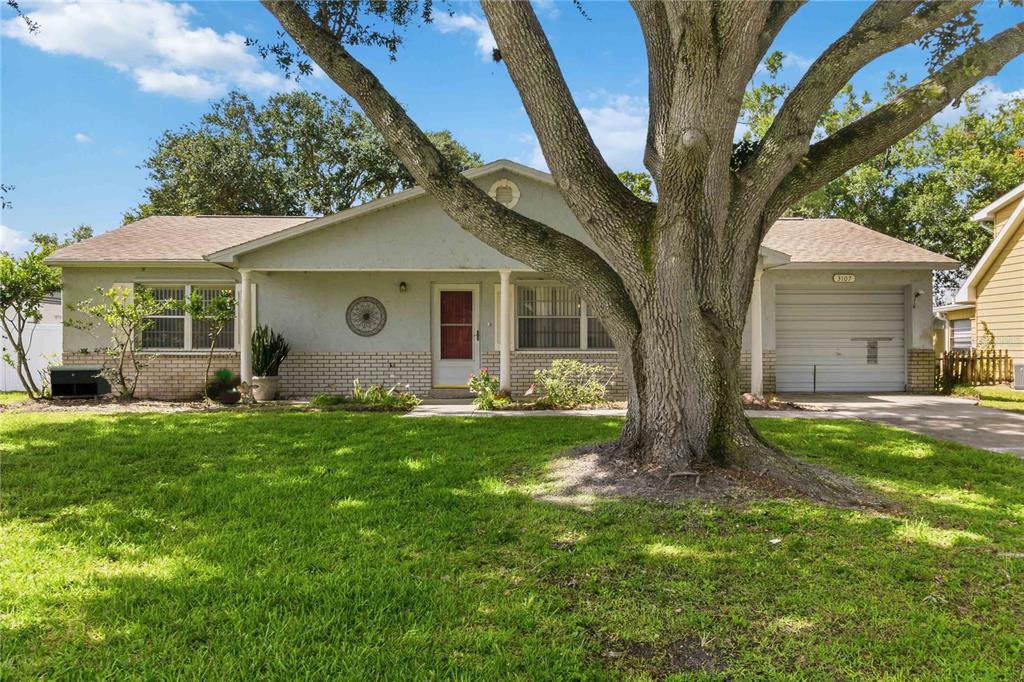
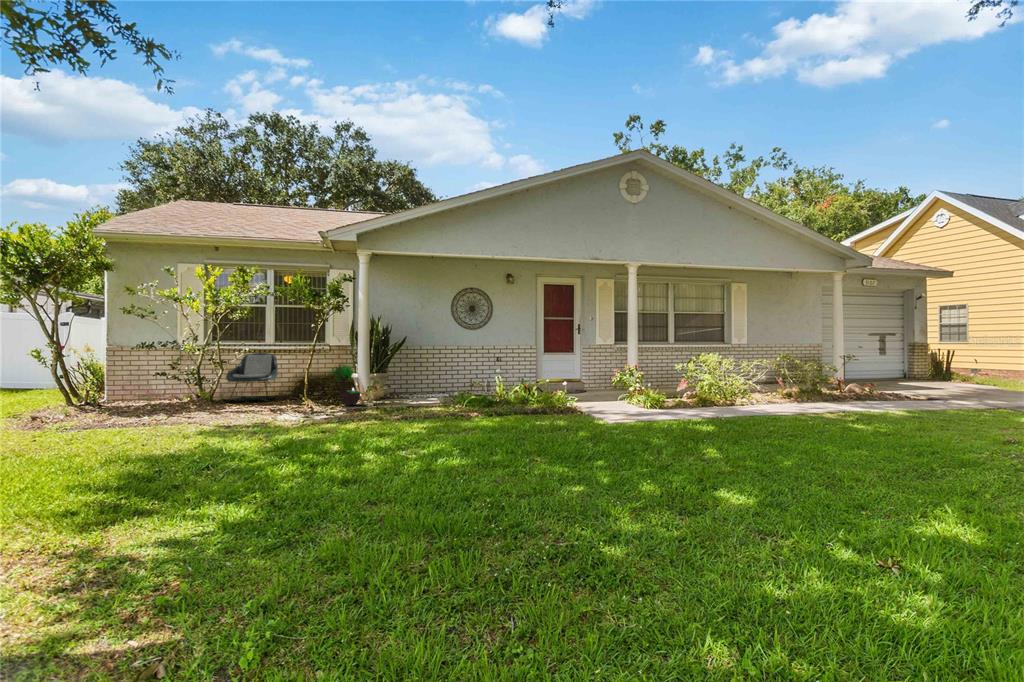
lounge chair: none [142,358,192,400] -> present [226,353,278,403]
storage bench: present [49,365,112,400] -> none [100,362,177,406]

